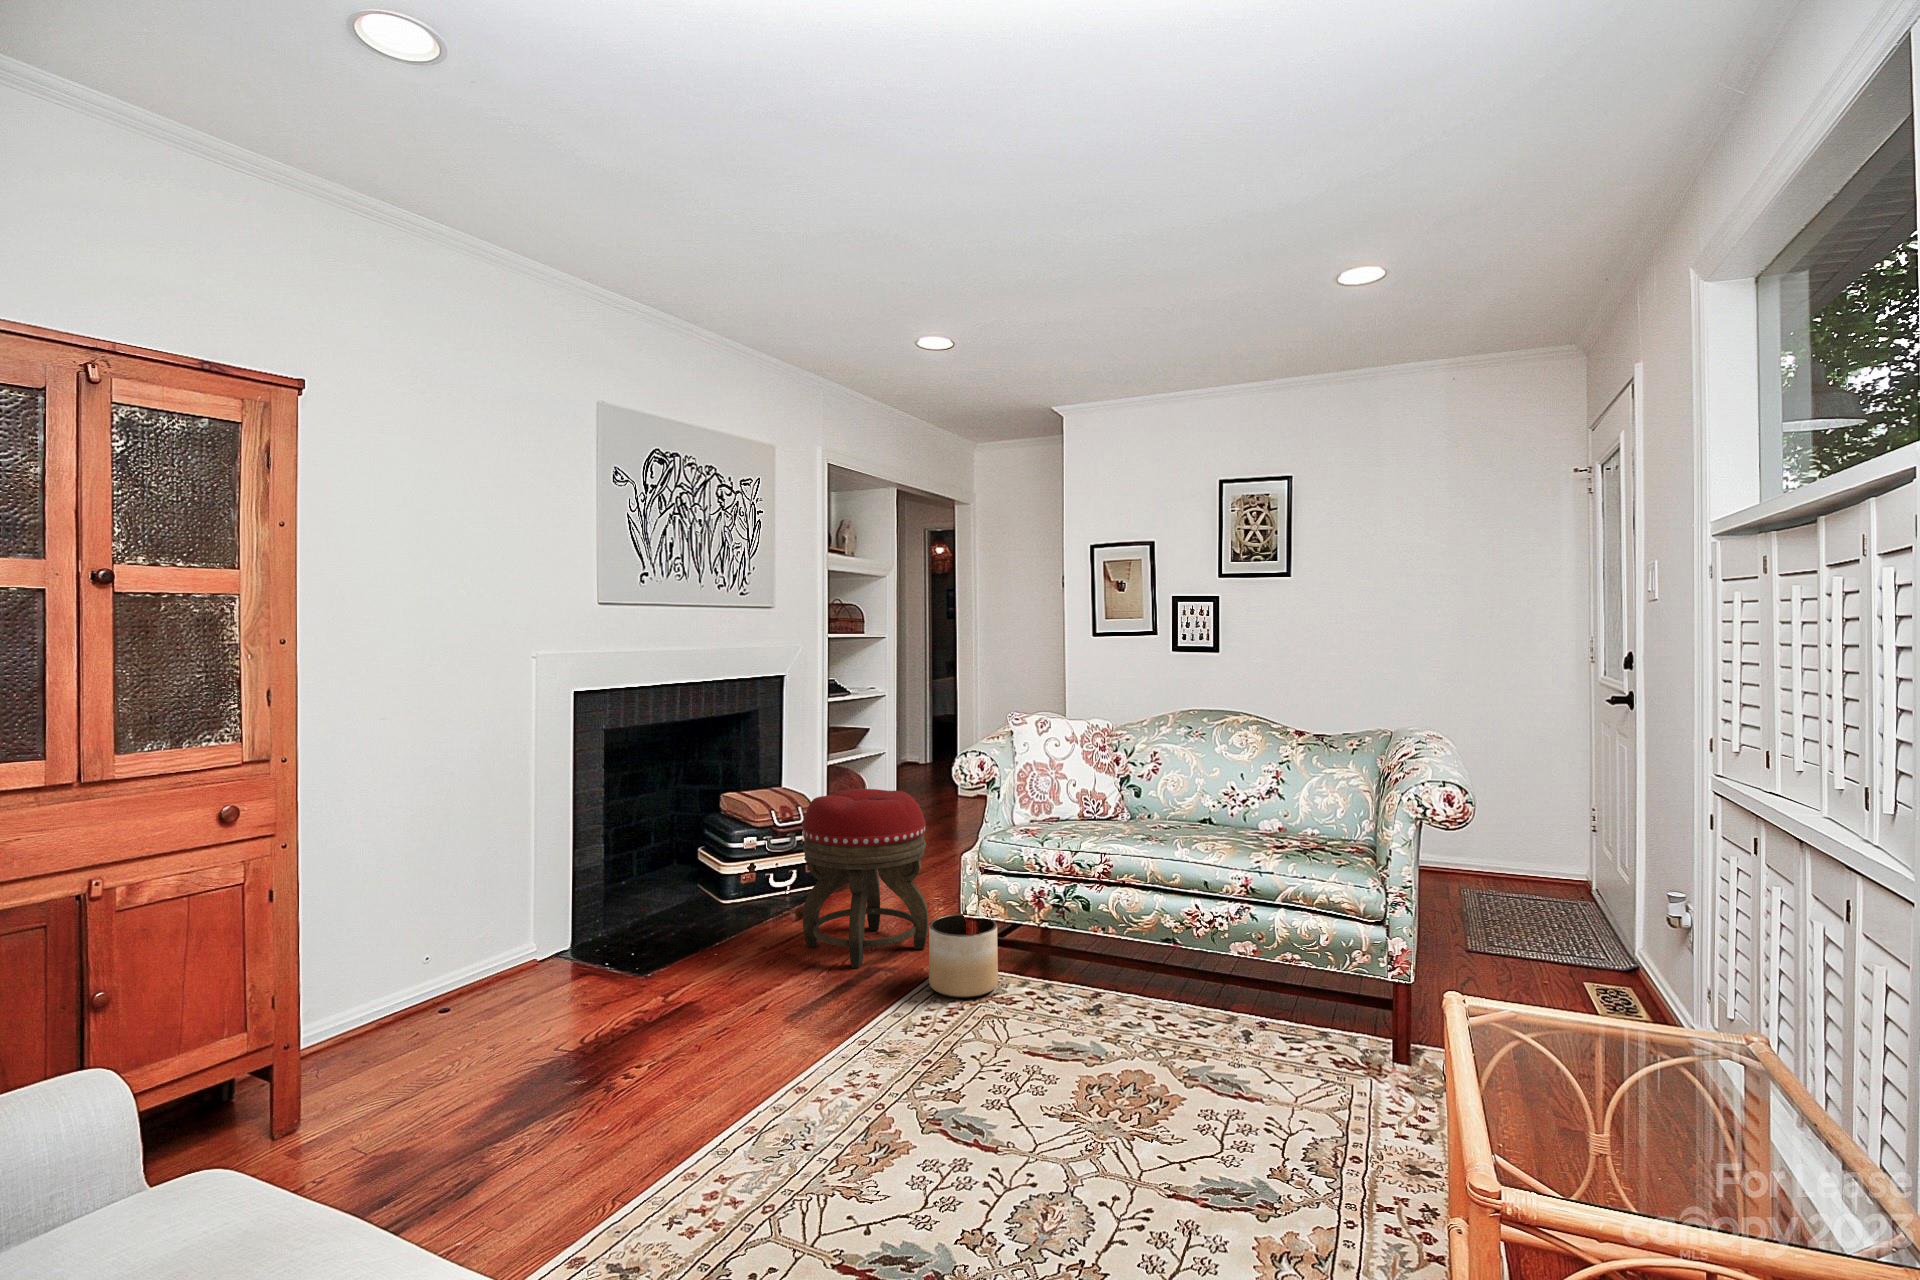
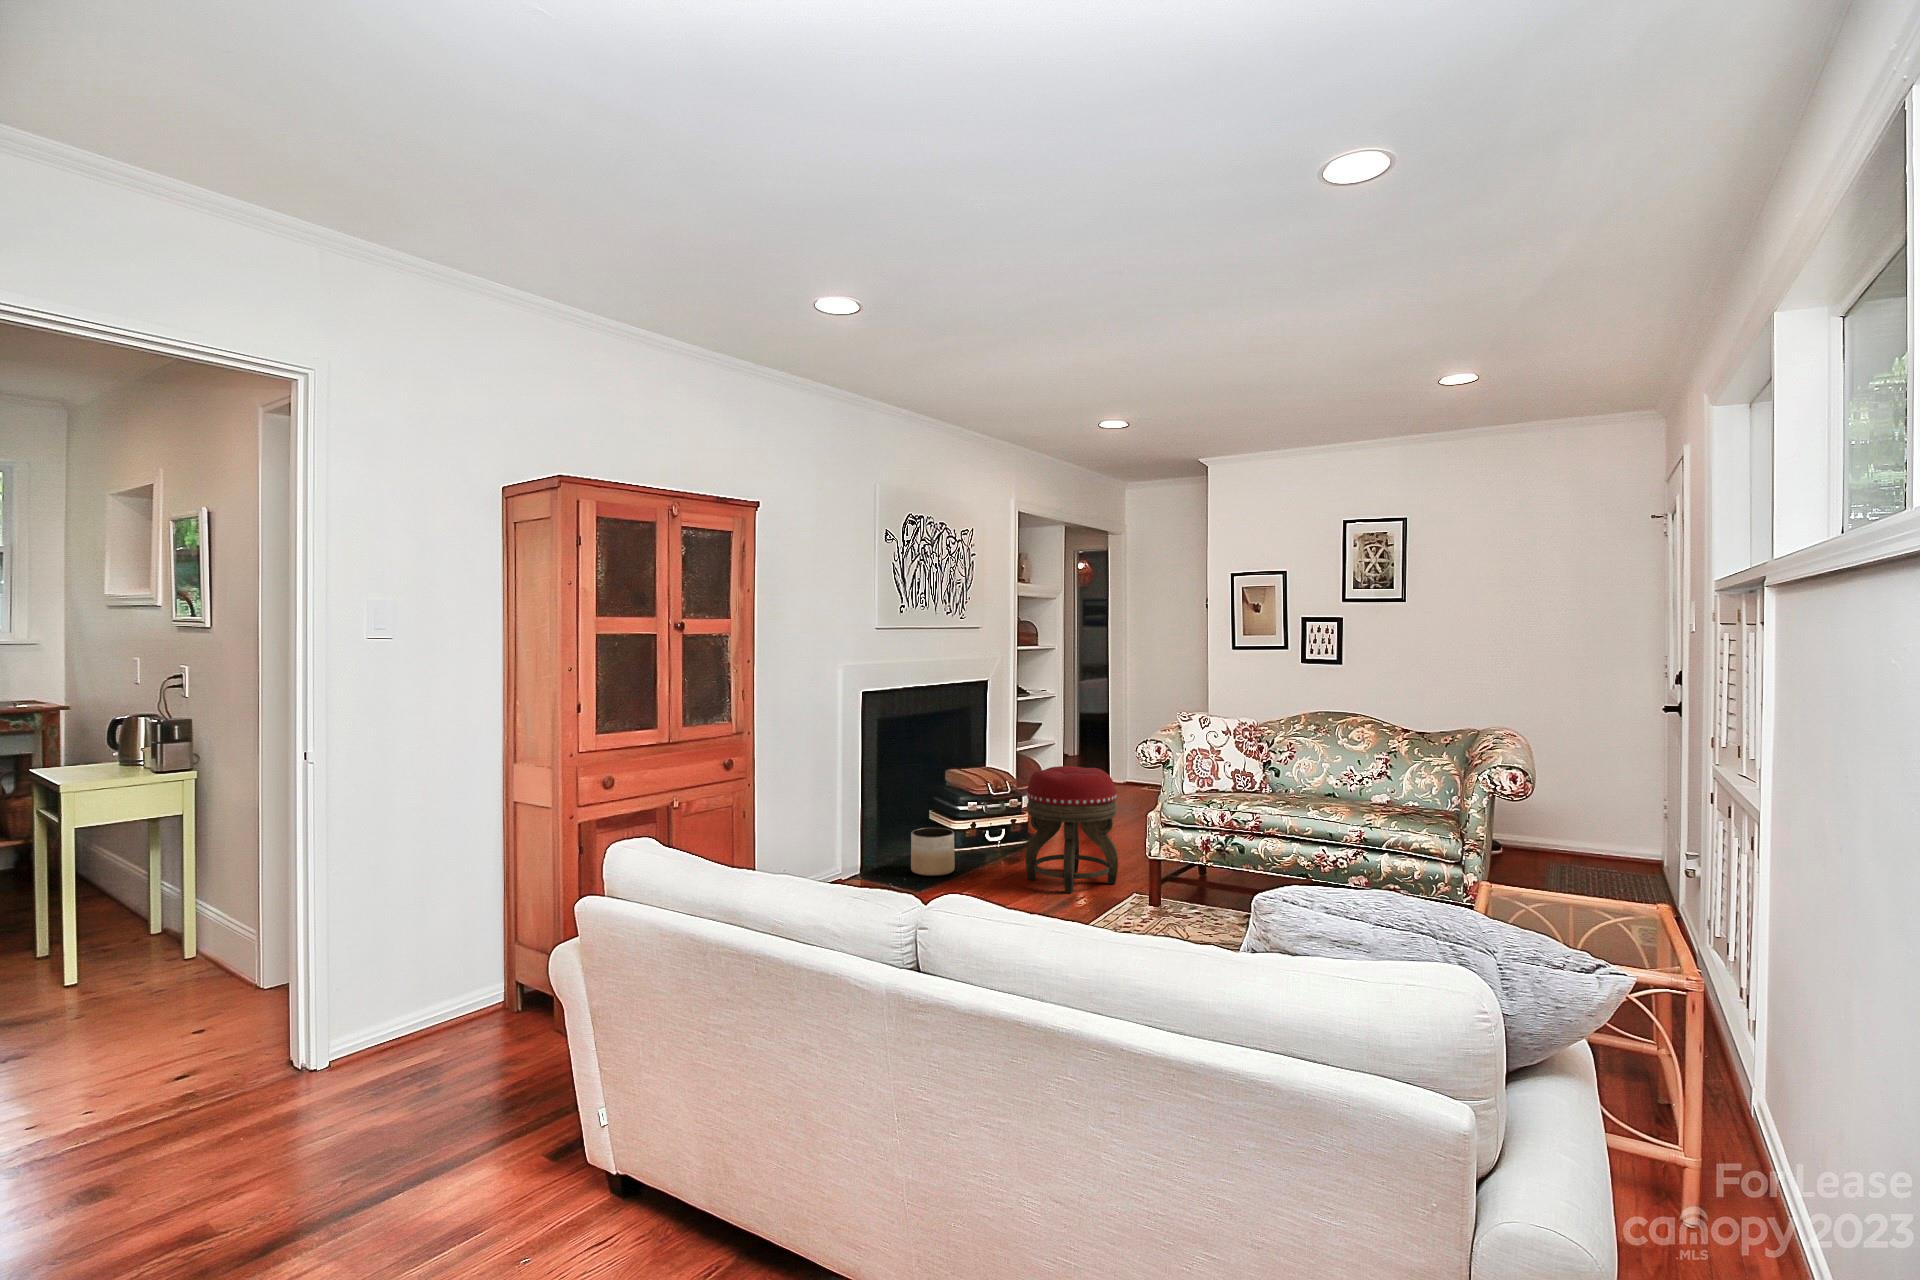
planter: present [929,914,998,998] -> present [911,827,955,876]

